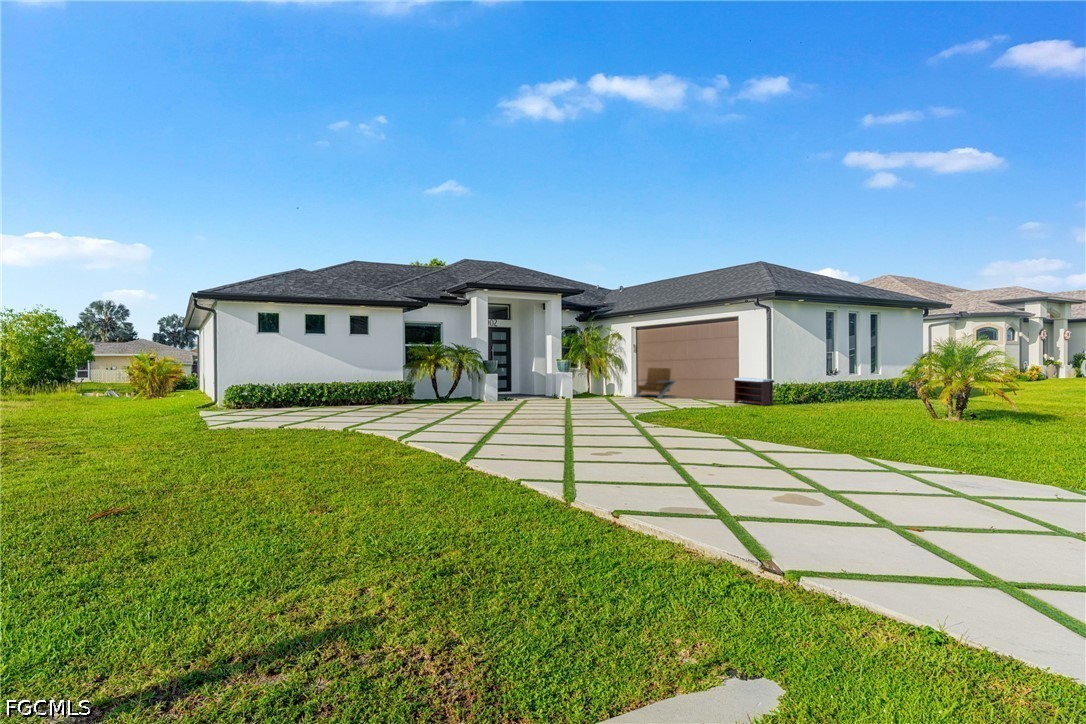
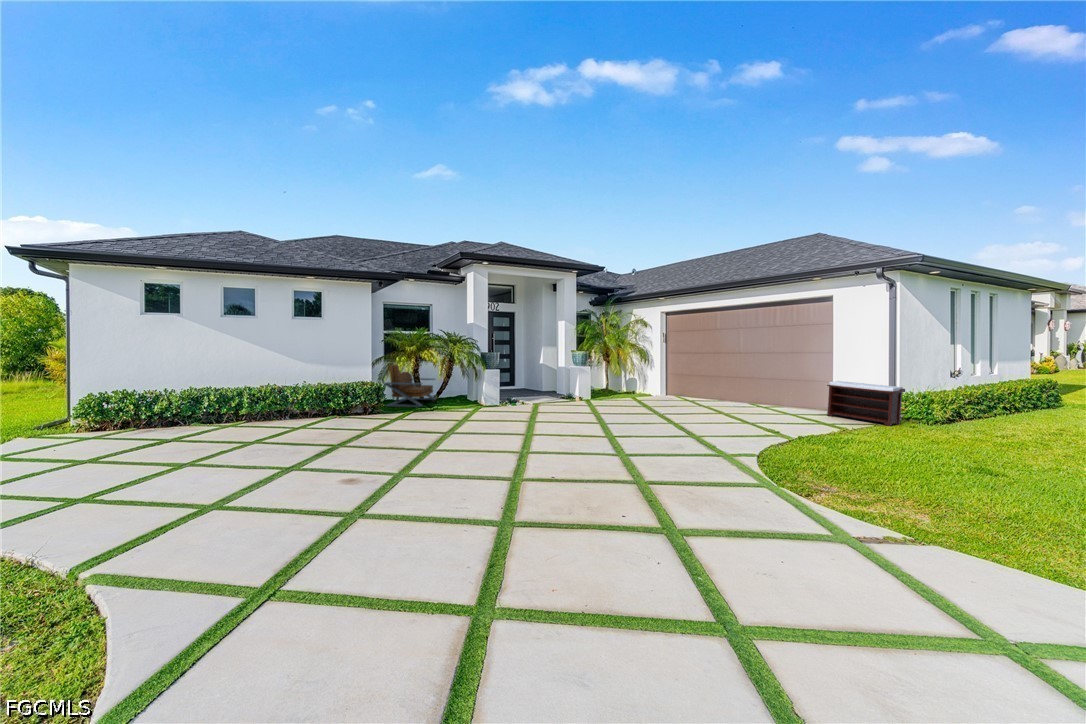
lounge chair: present [634,368,675,399] -> present [384,365,436,407]

